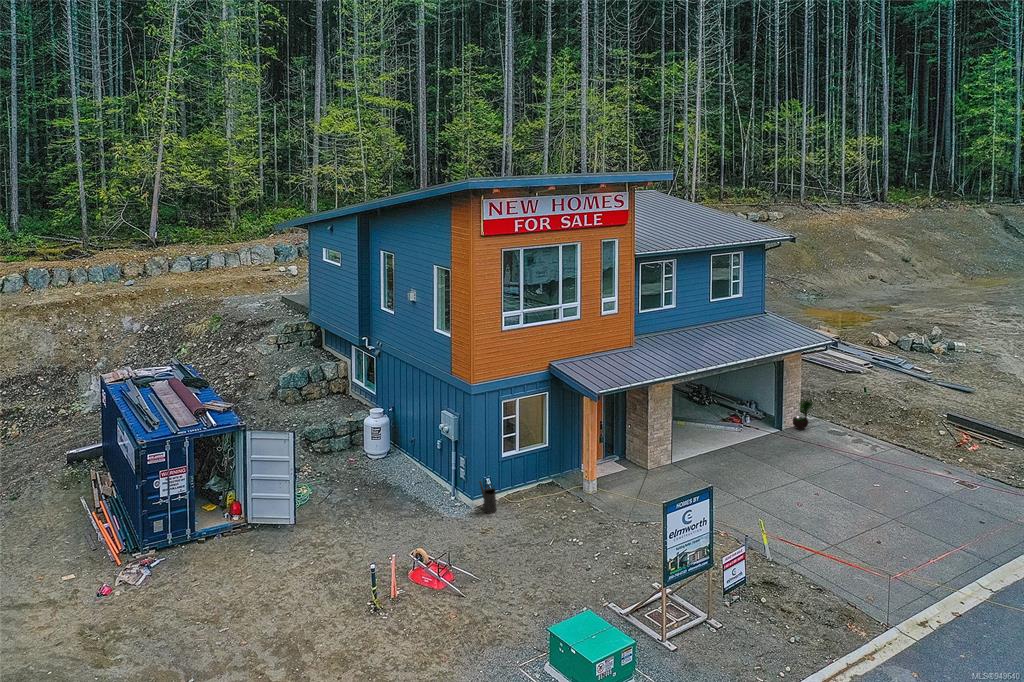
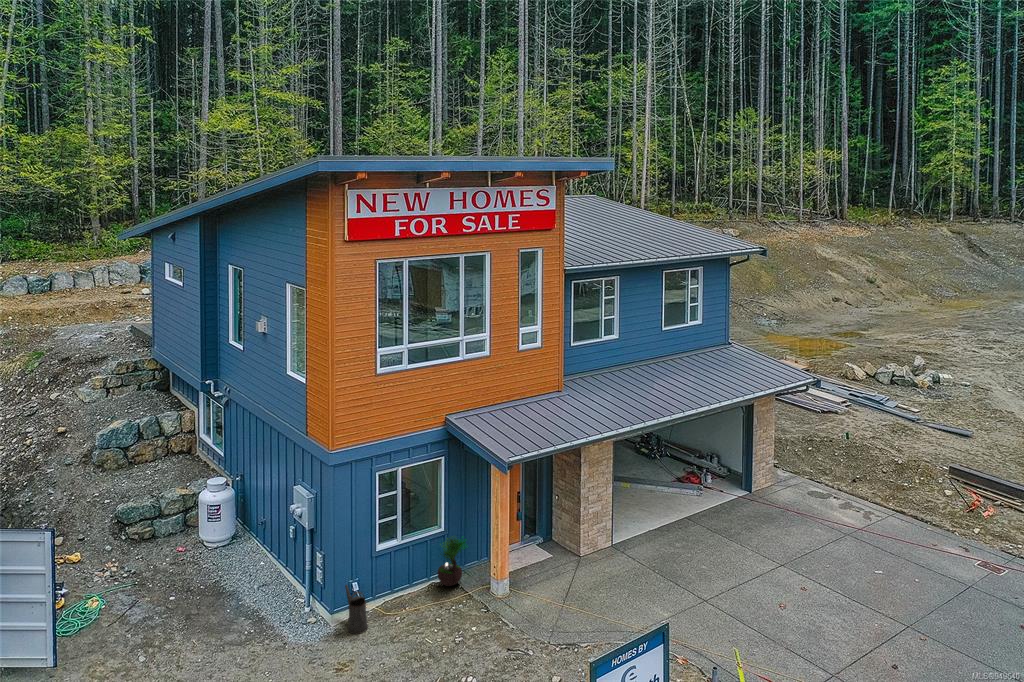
potted tree: present [793,400,813,429] -> present [438,538,466,586]

